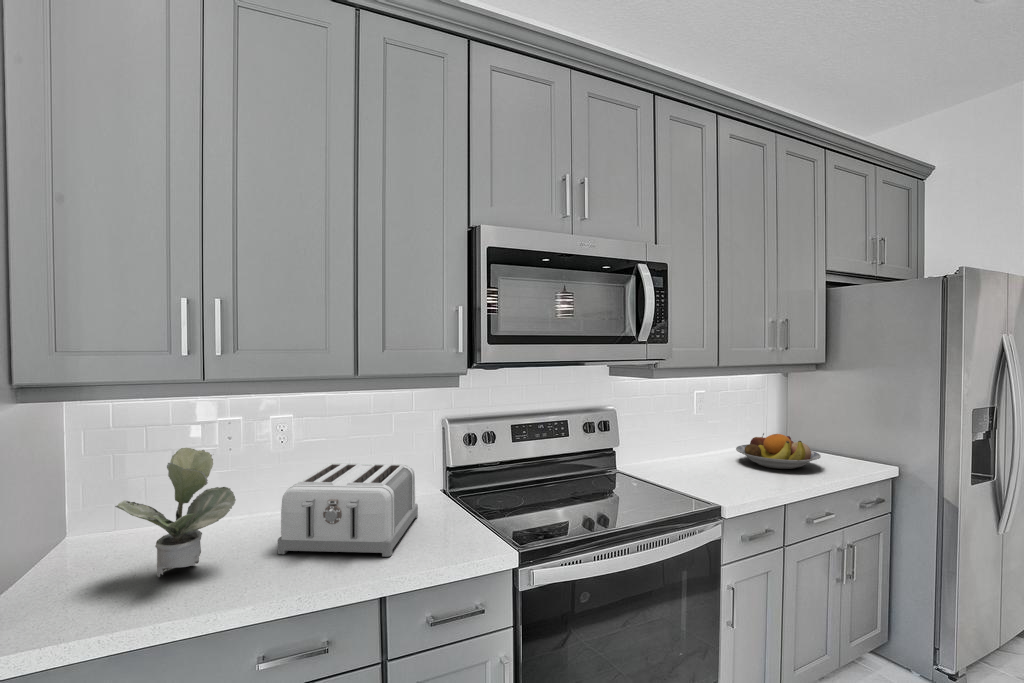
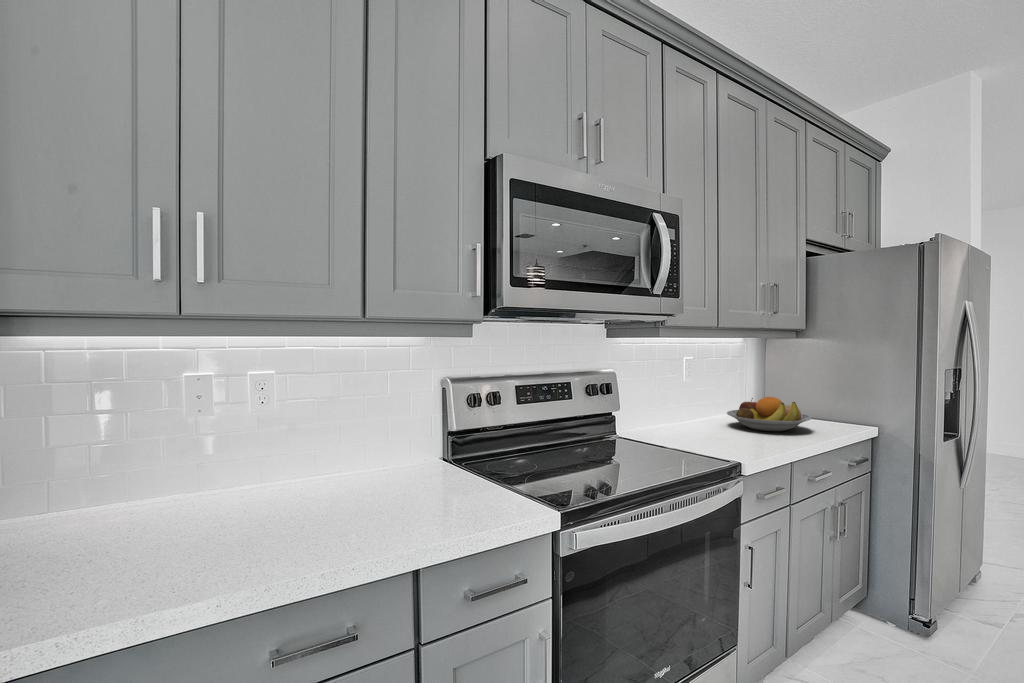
potted plant: present [115,448,236,577] -> none [70,396,230,558]
toaster: present [278,463,418,557] -> none [277,423,428,527]

